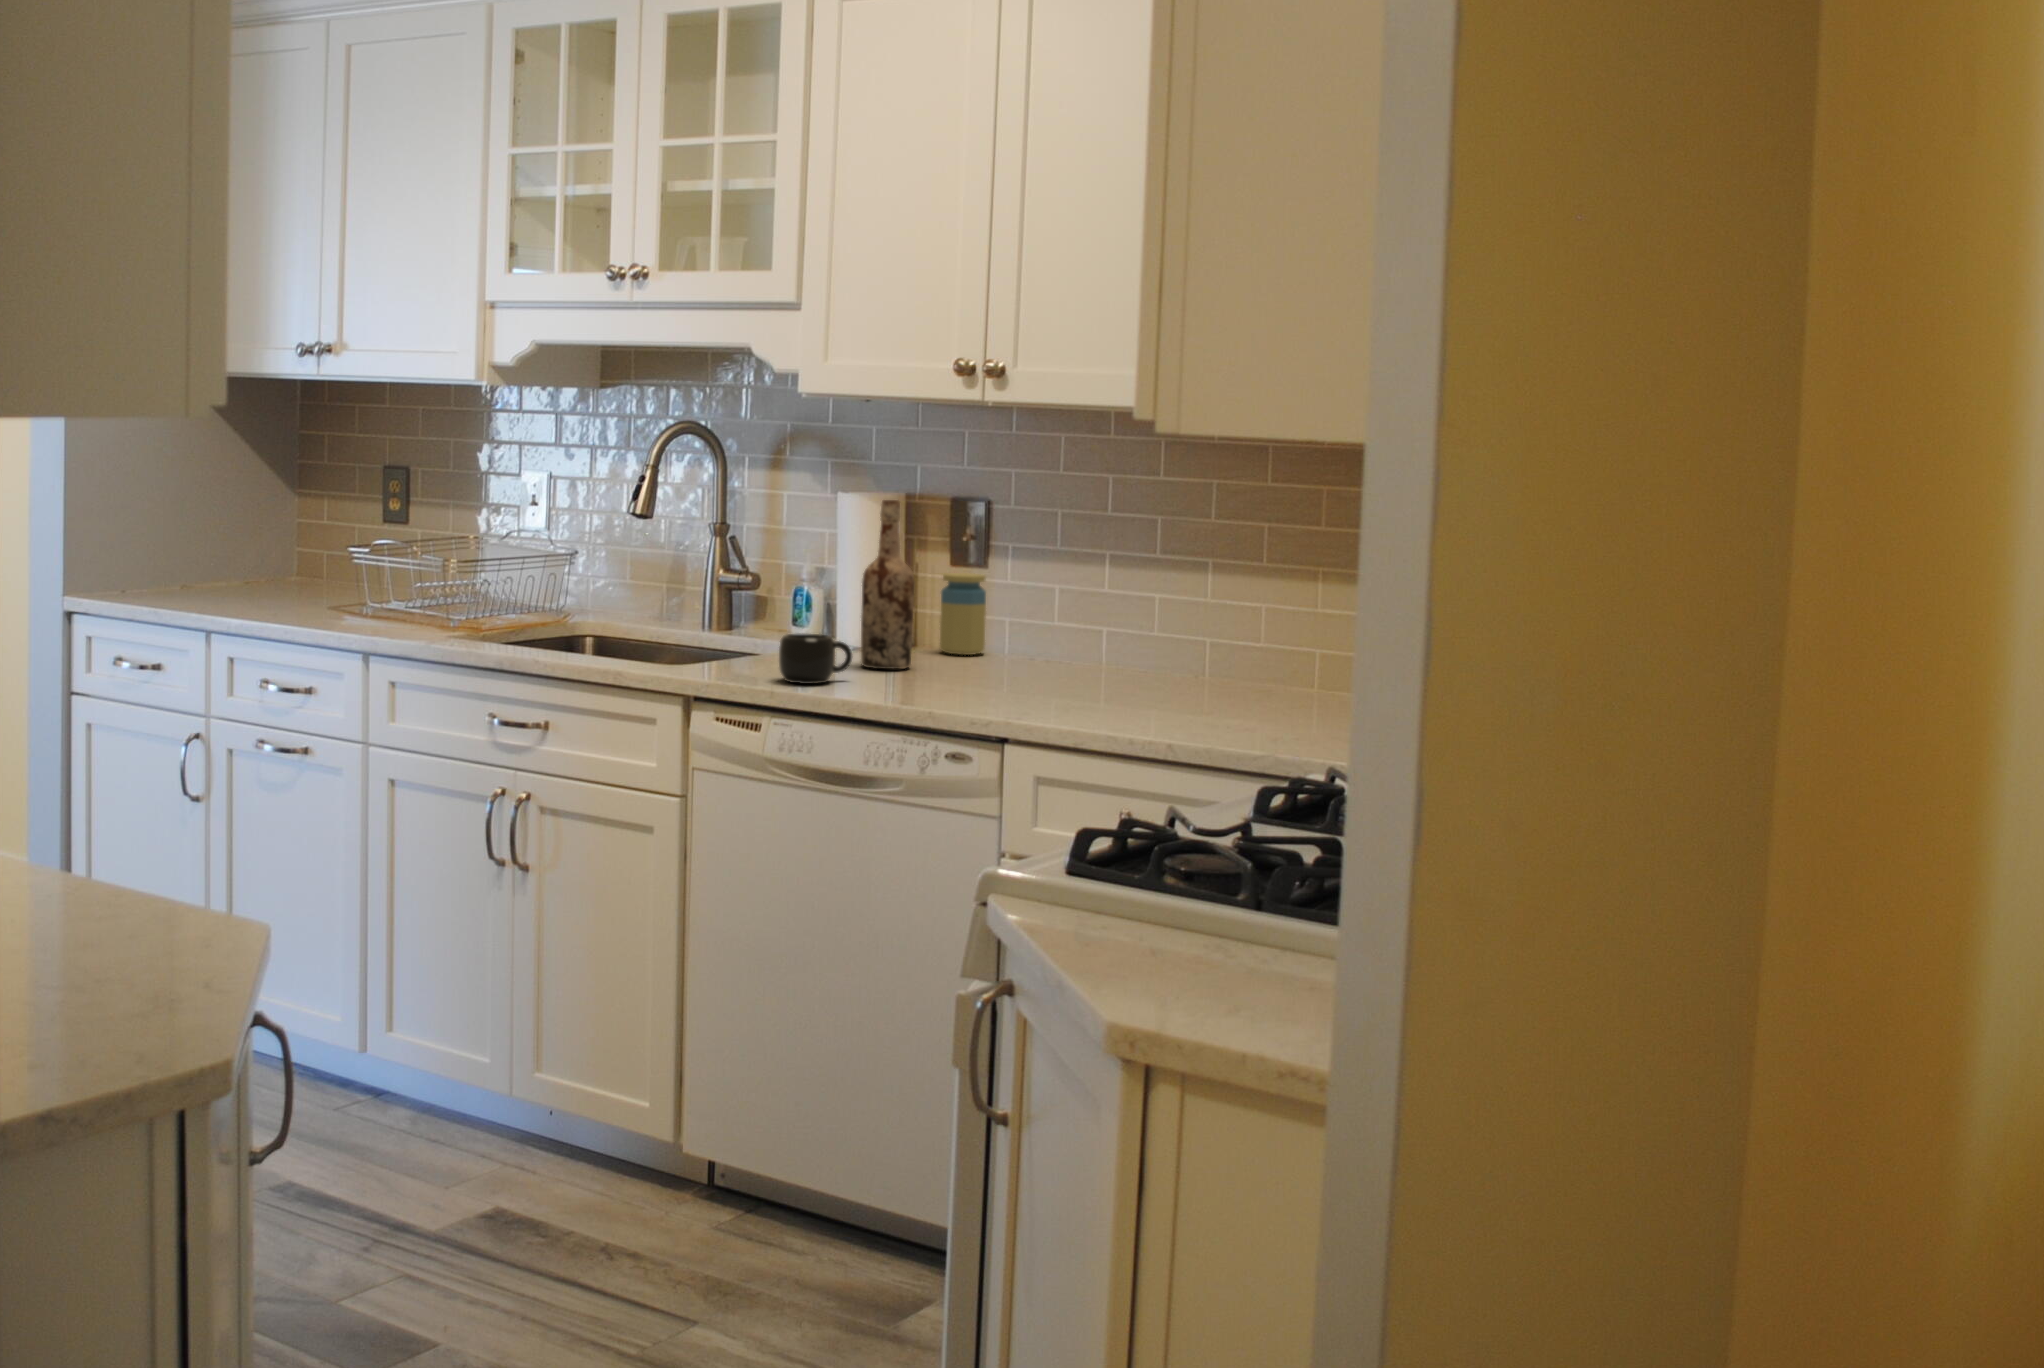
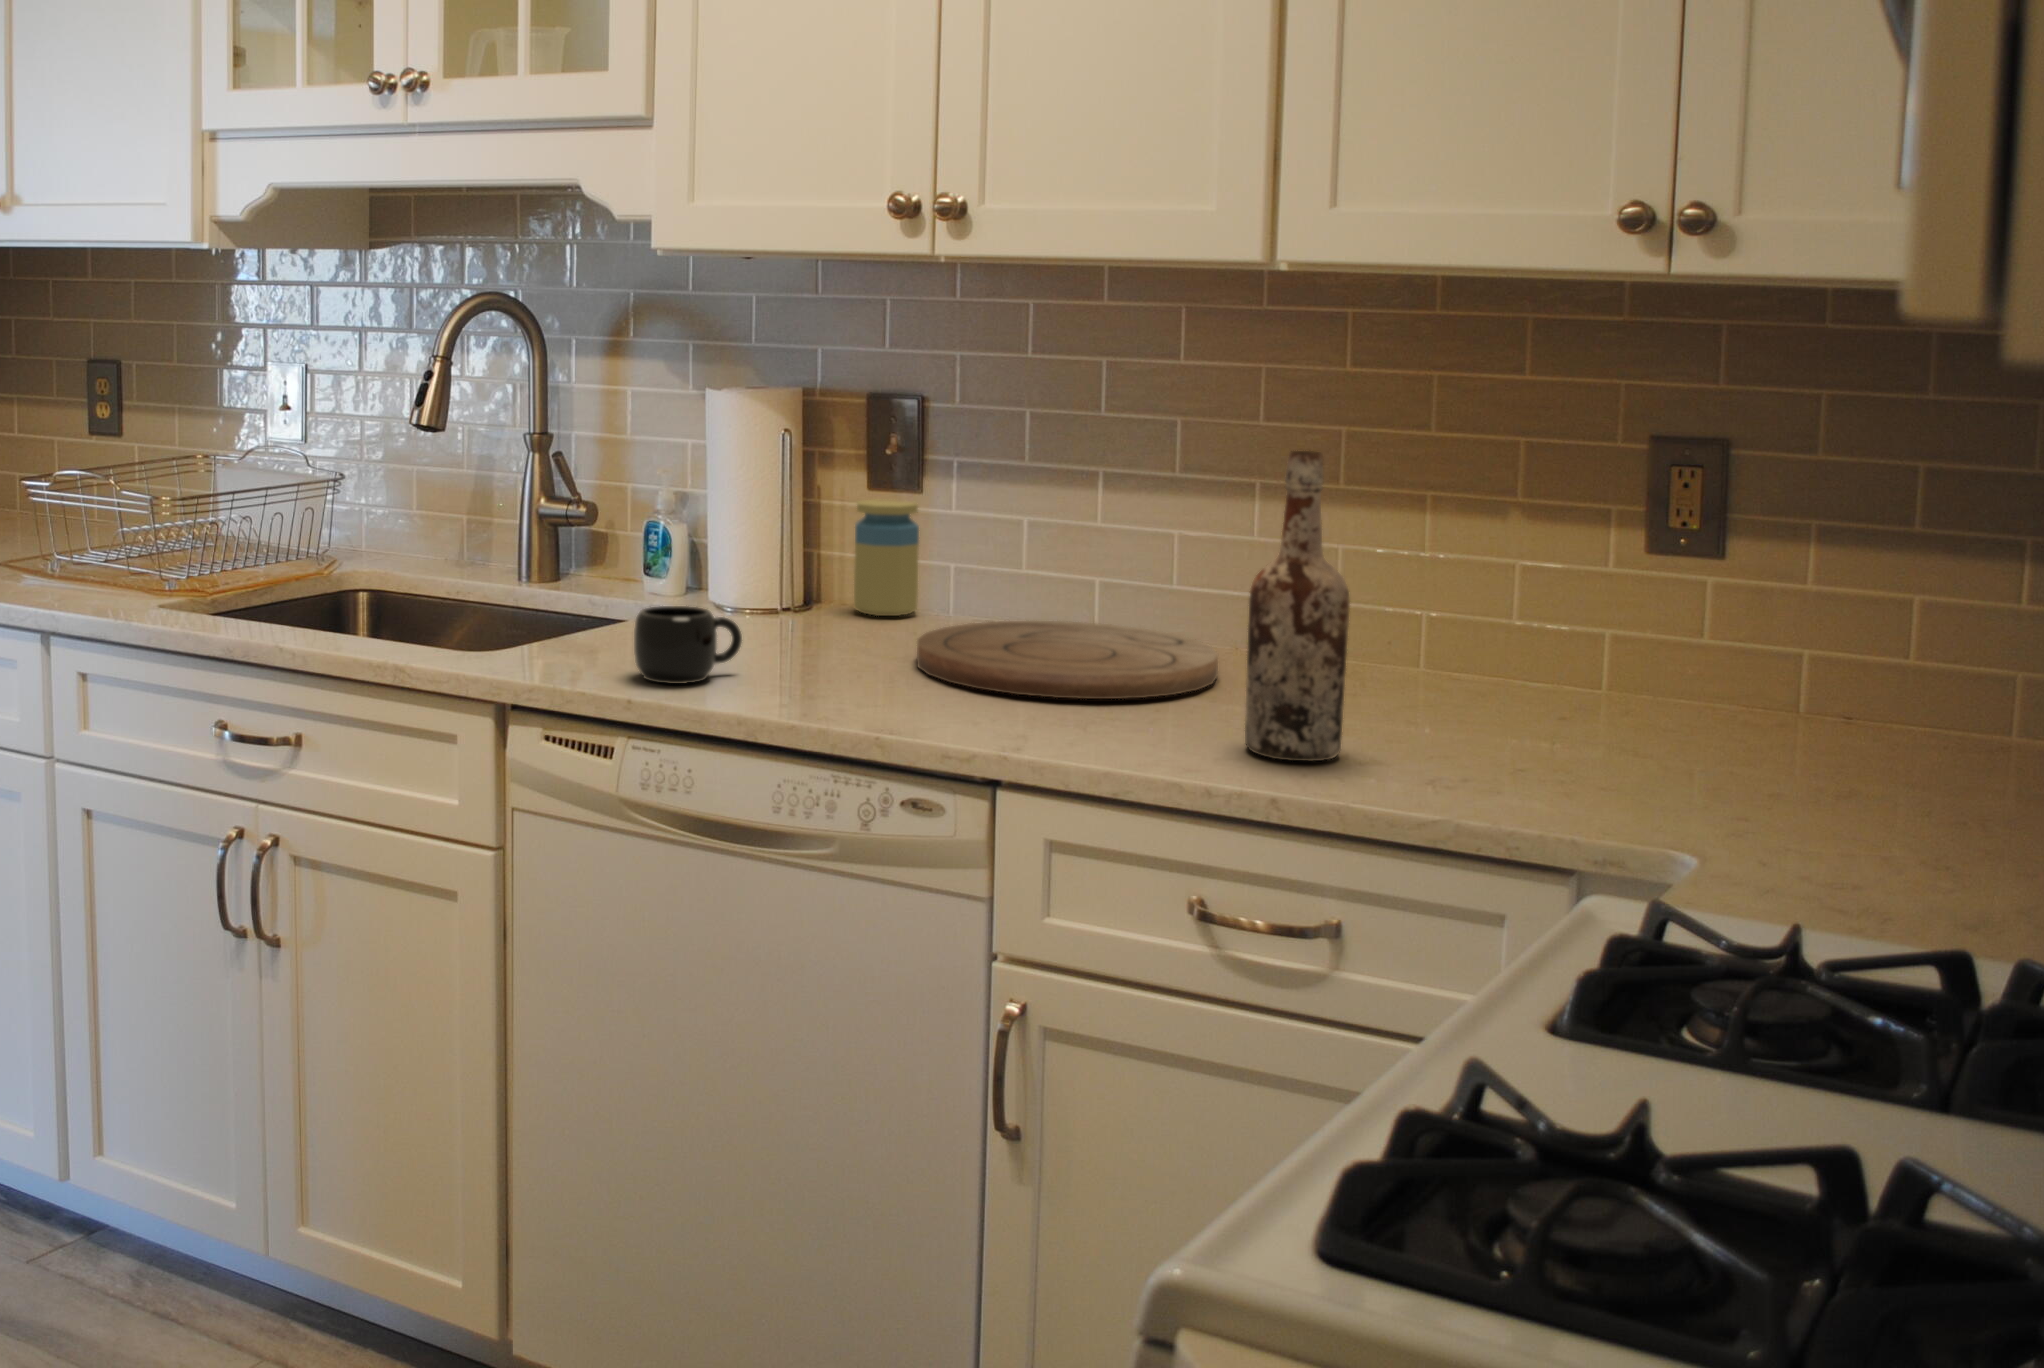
wine bottle: present [861,500,914,669] -> present [1245,451,1349,761]
cutting board: none [973,656,1176,698] -> present [917,621,1218,699]

